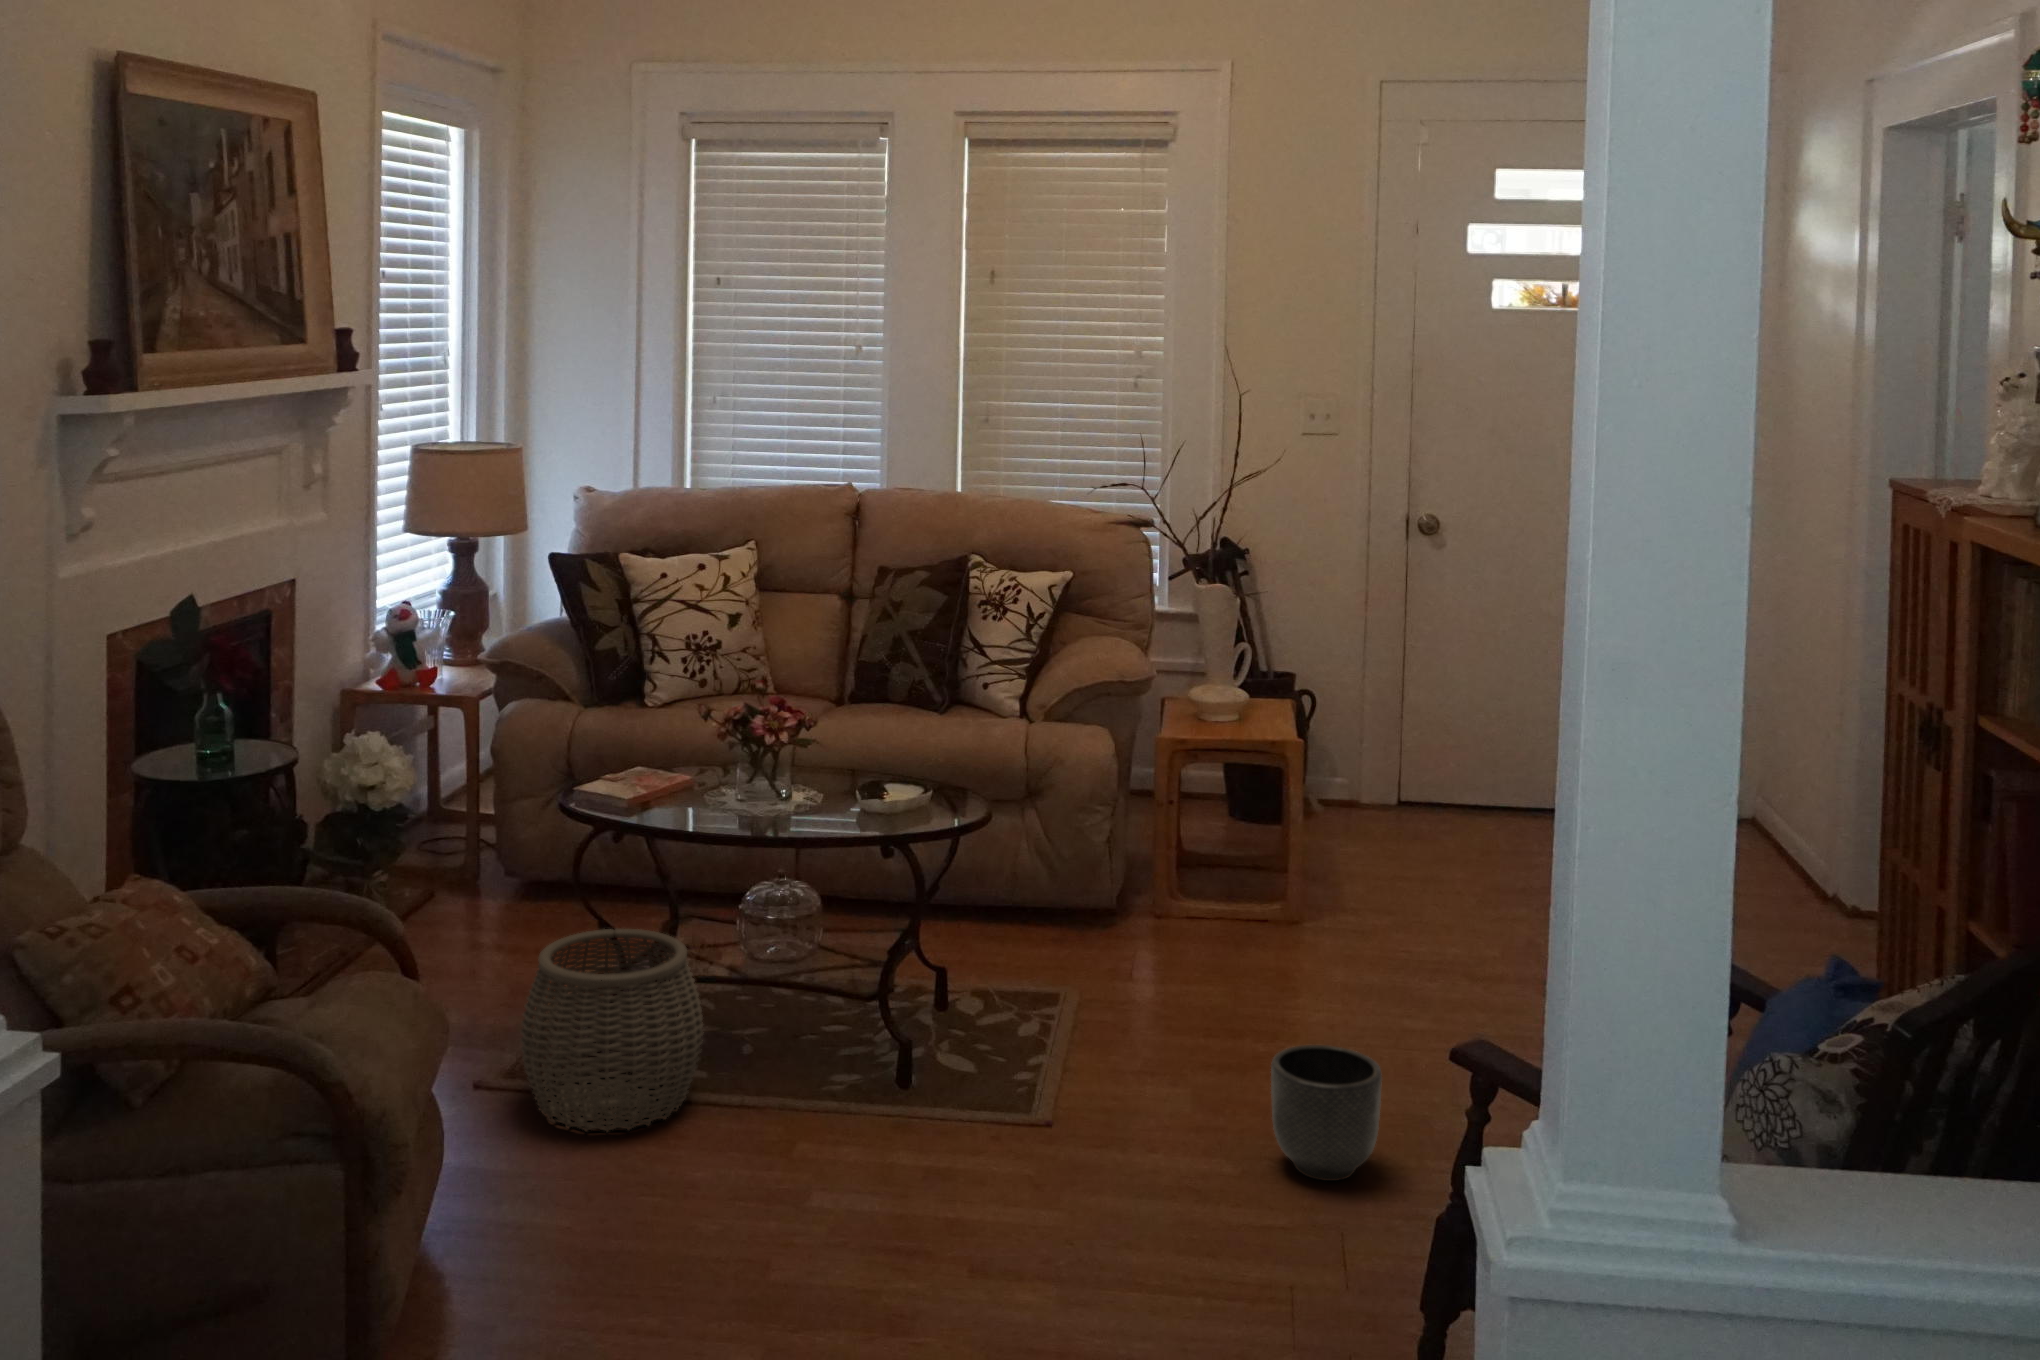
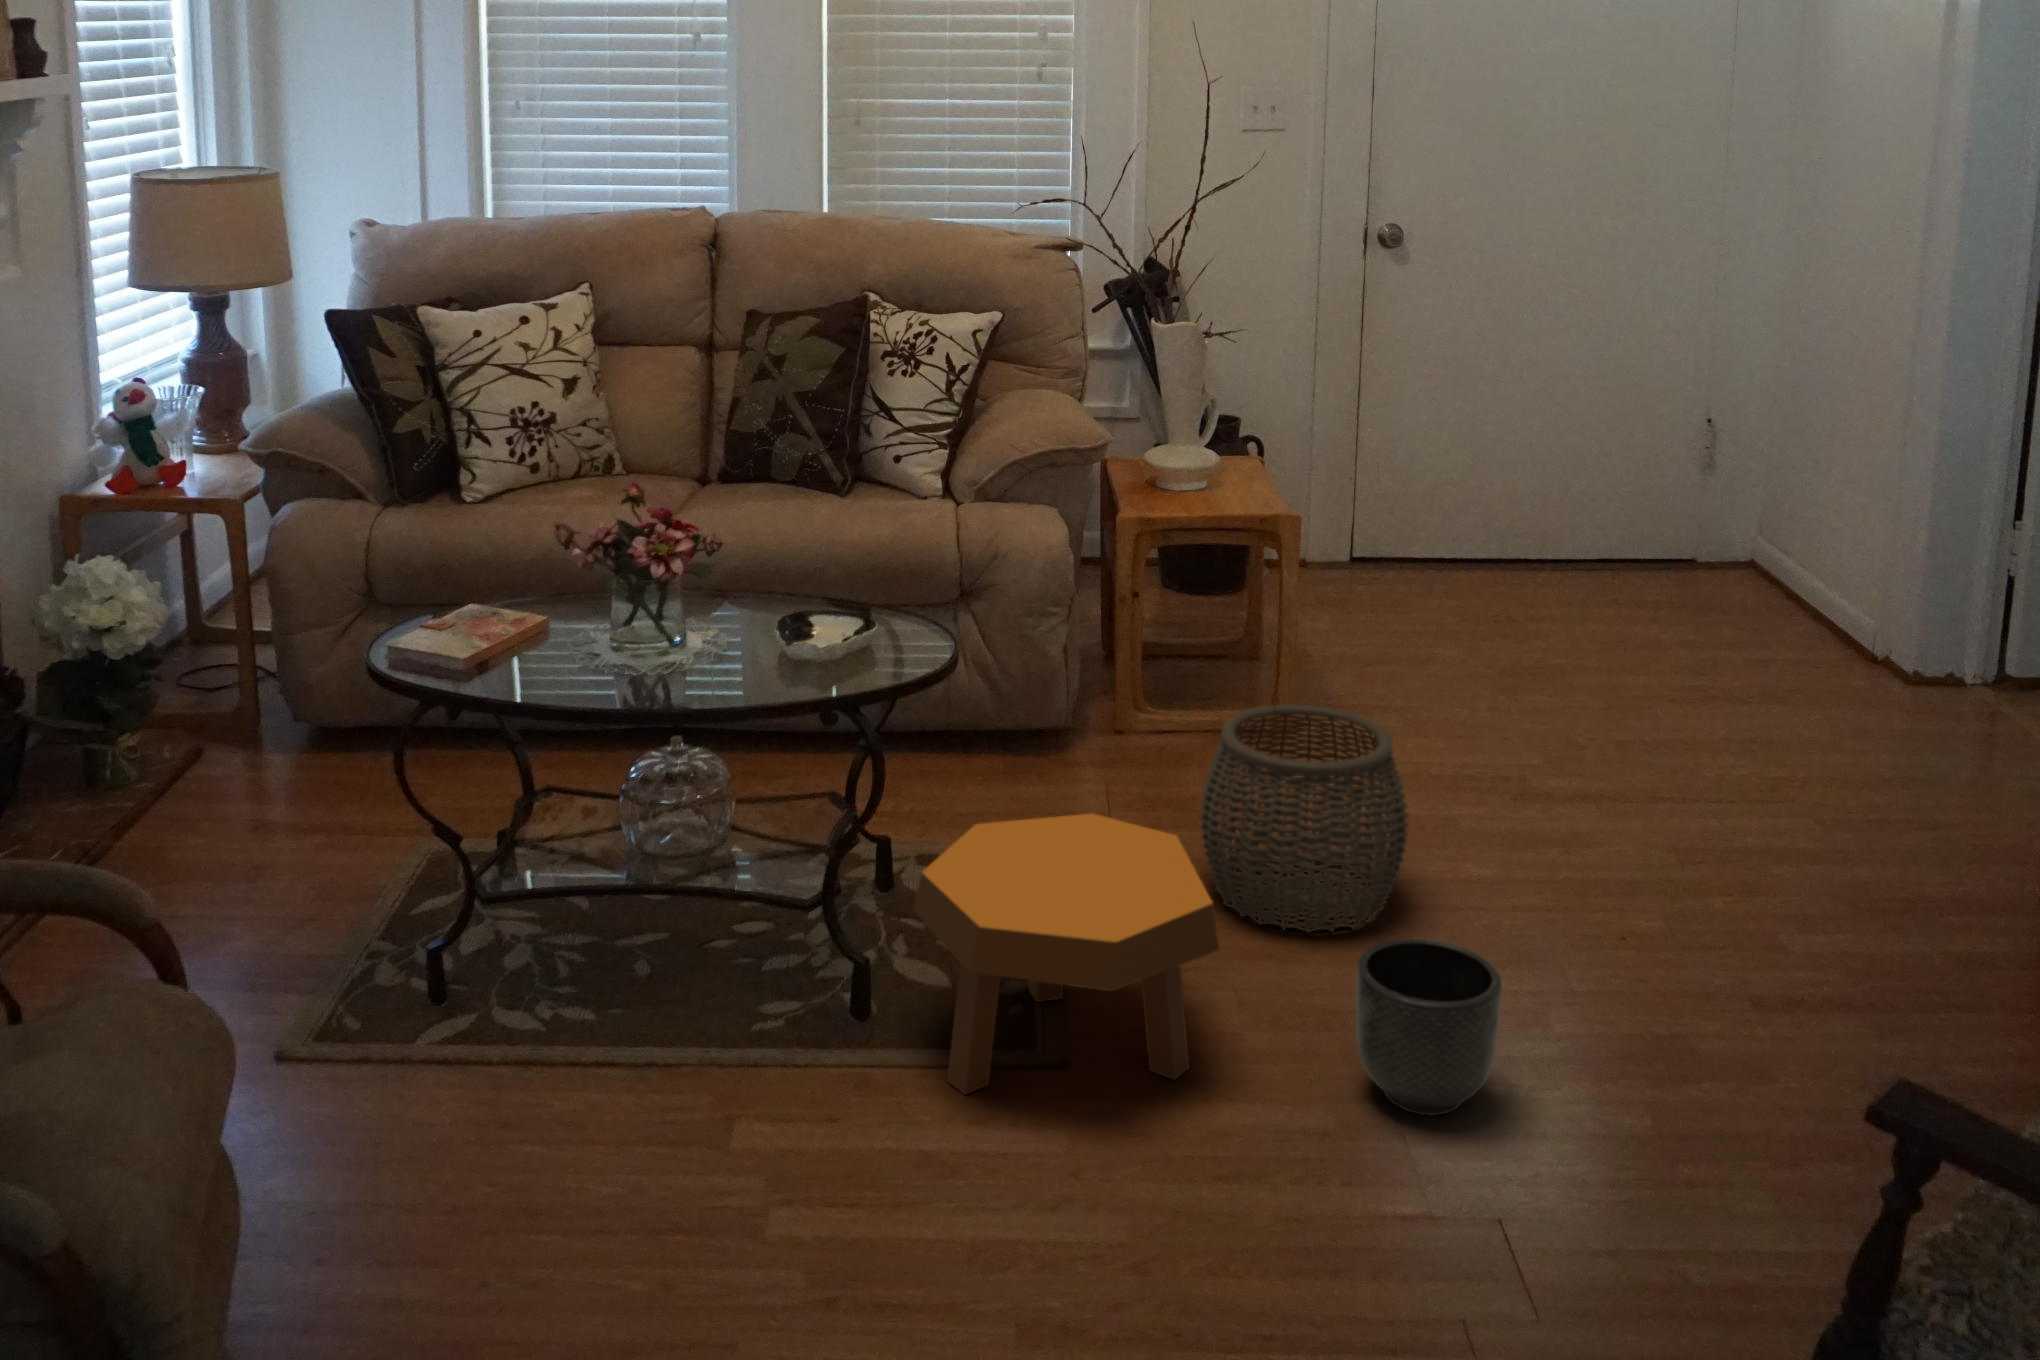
woven basket: present [520,929,703,1132] -> present [1200,704,1408,932]
footstool: none [942,946,1167,1147] -> present [913,814,1219,1094]

